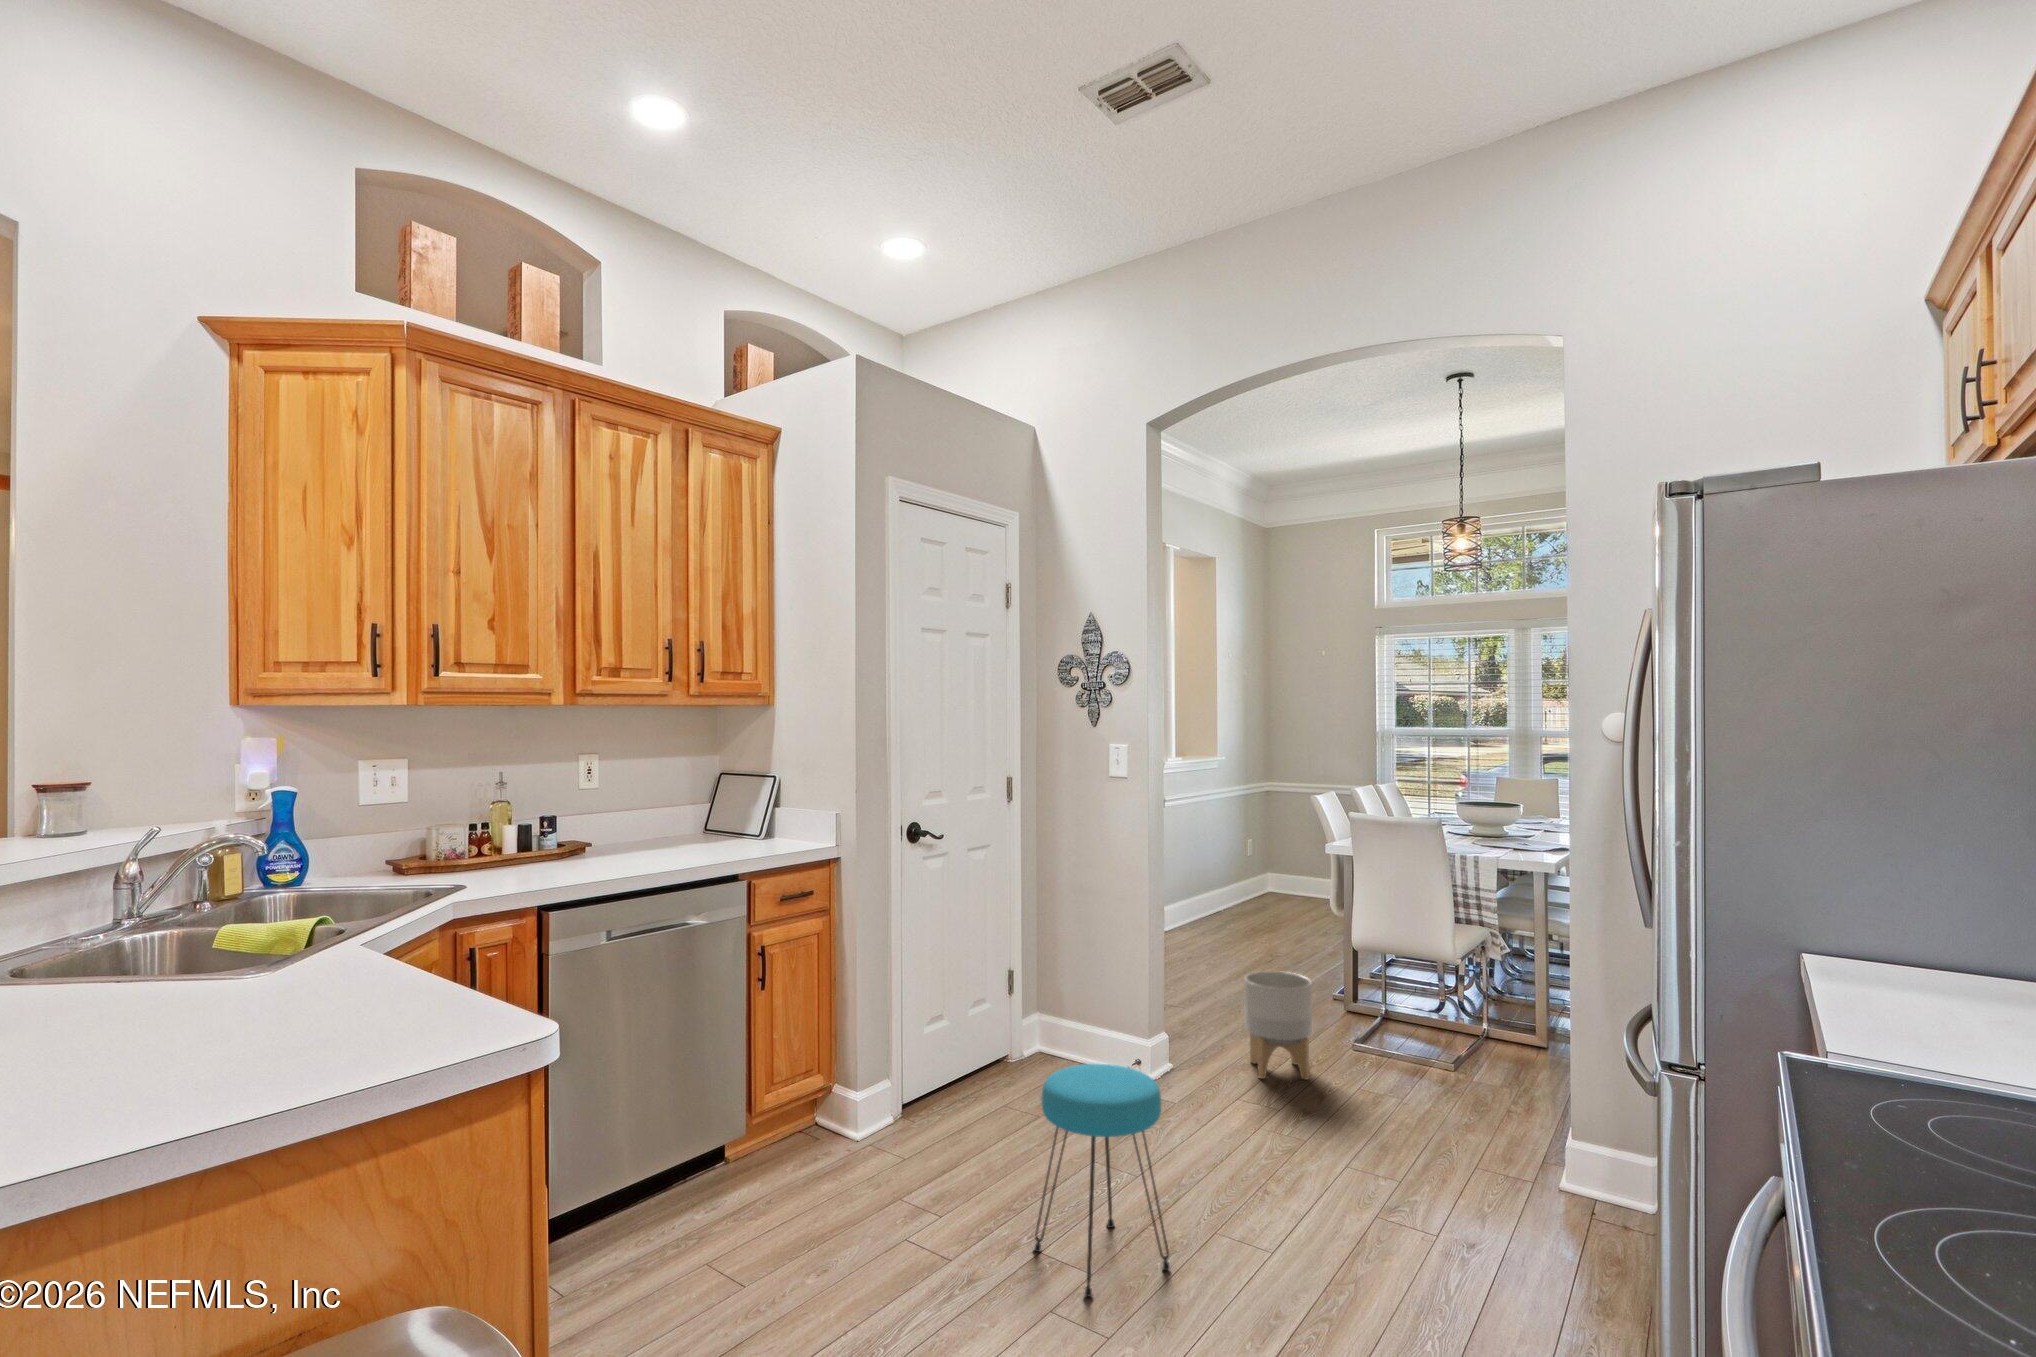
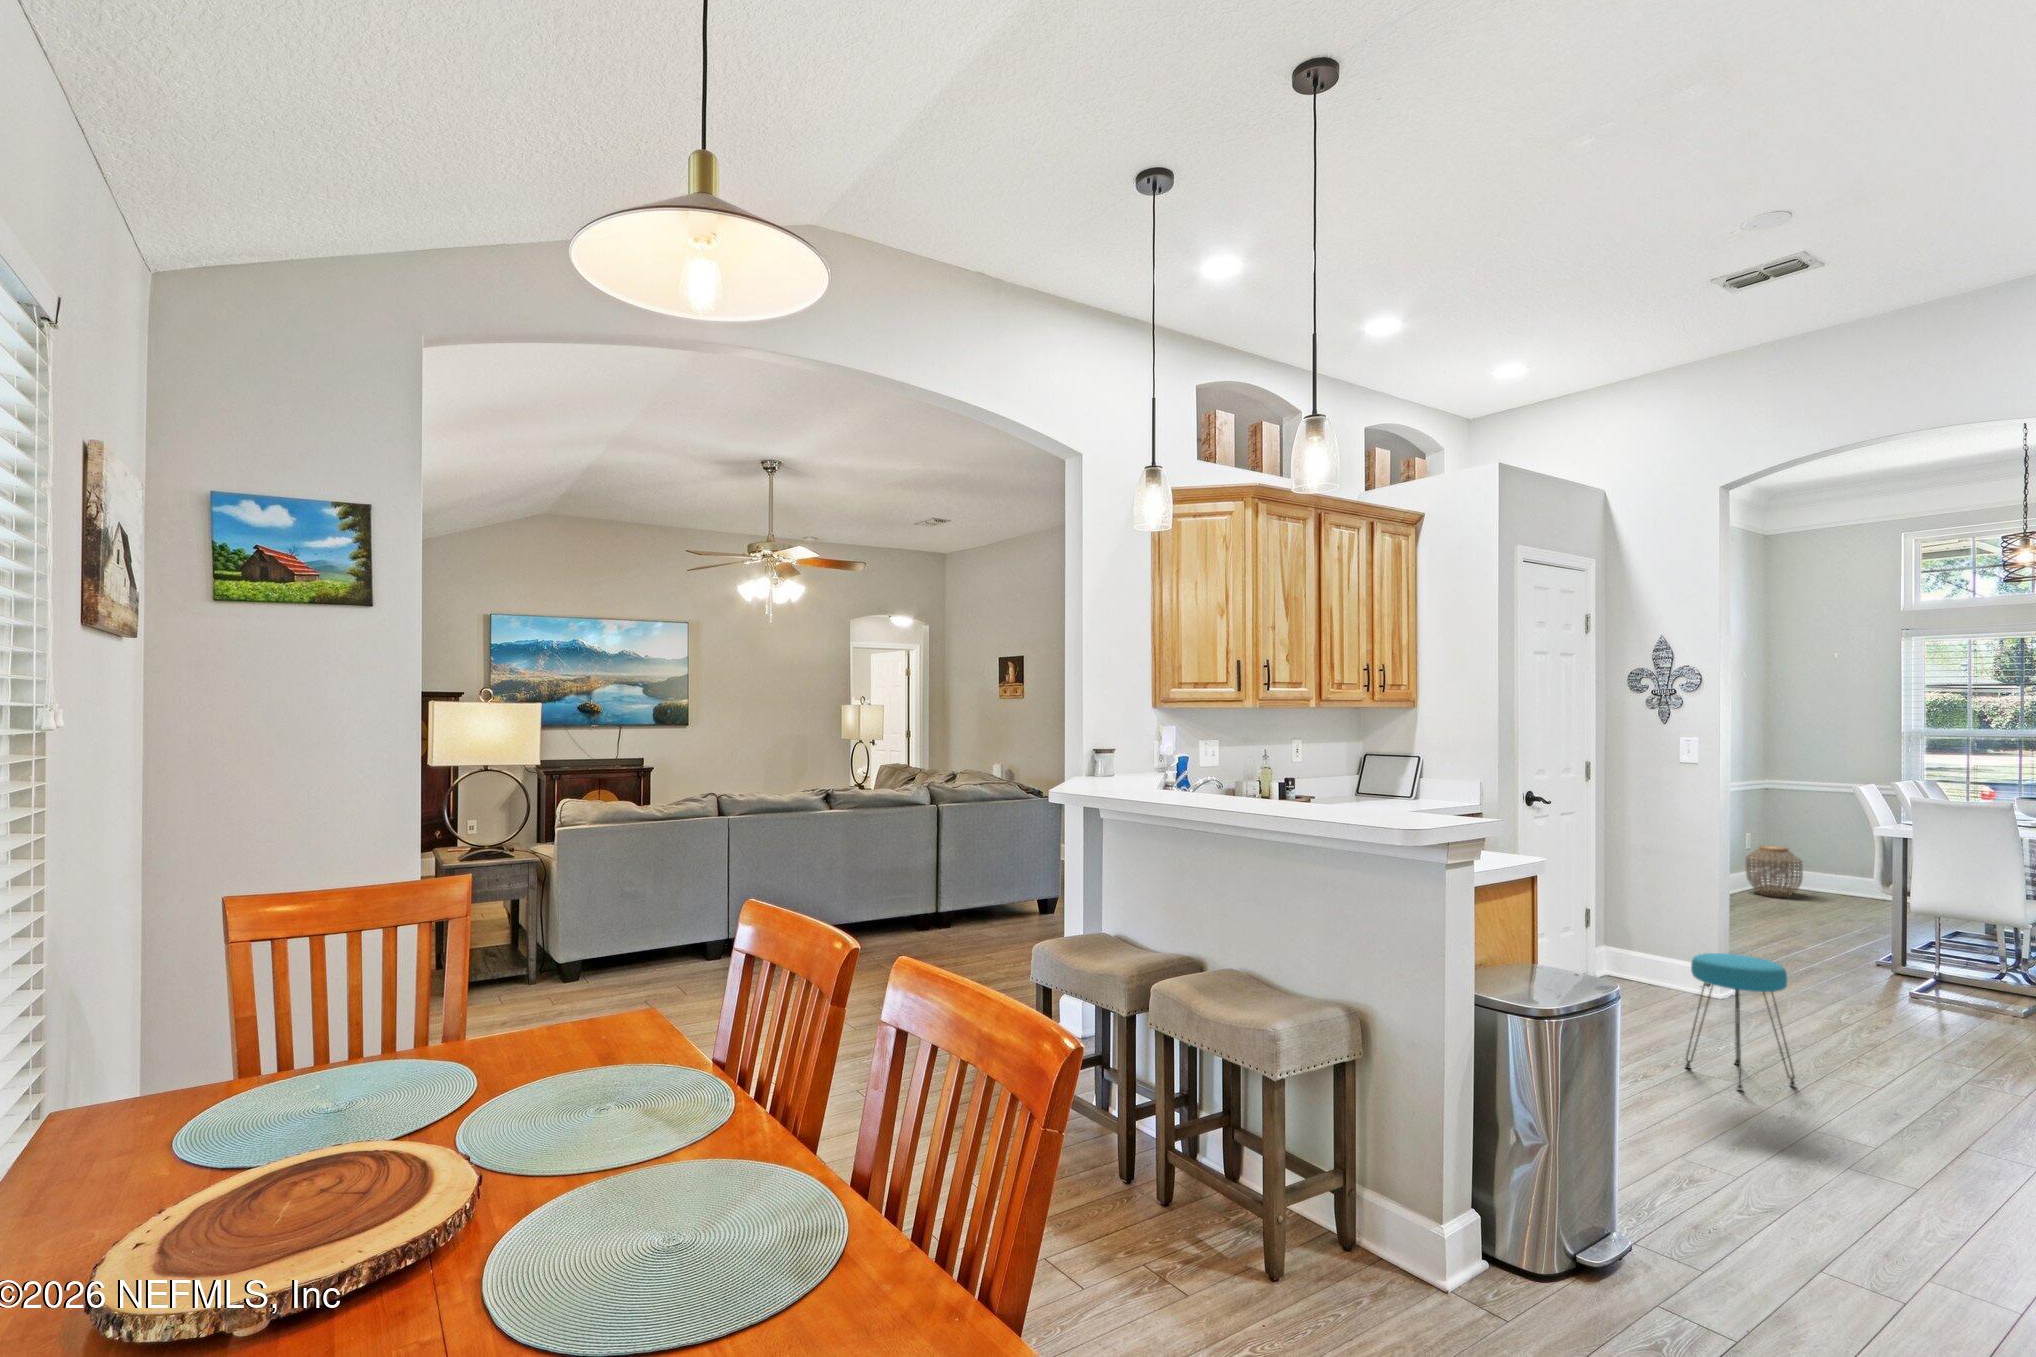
woven basket: none [1239,855,1289,910] -> present [1746,845,1803,897]
planter: present [1244,971,1312,1079] -> none [1806,924,1873,1010]

